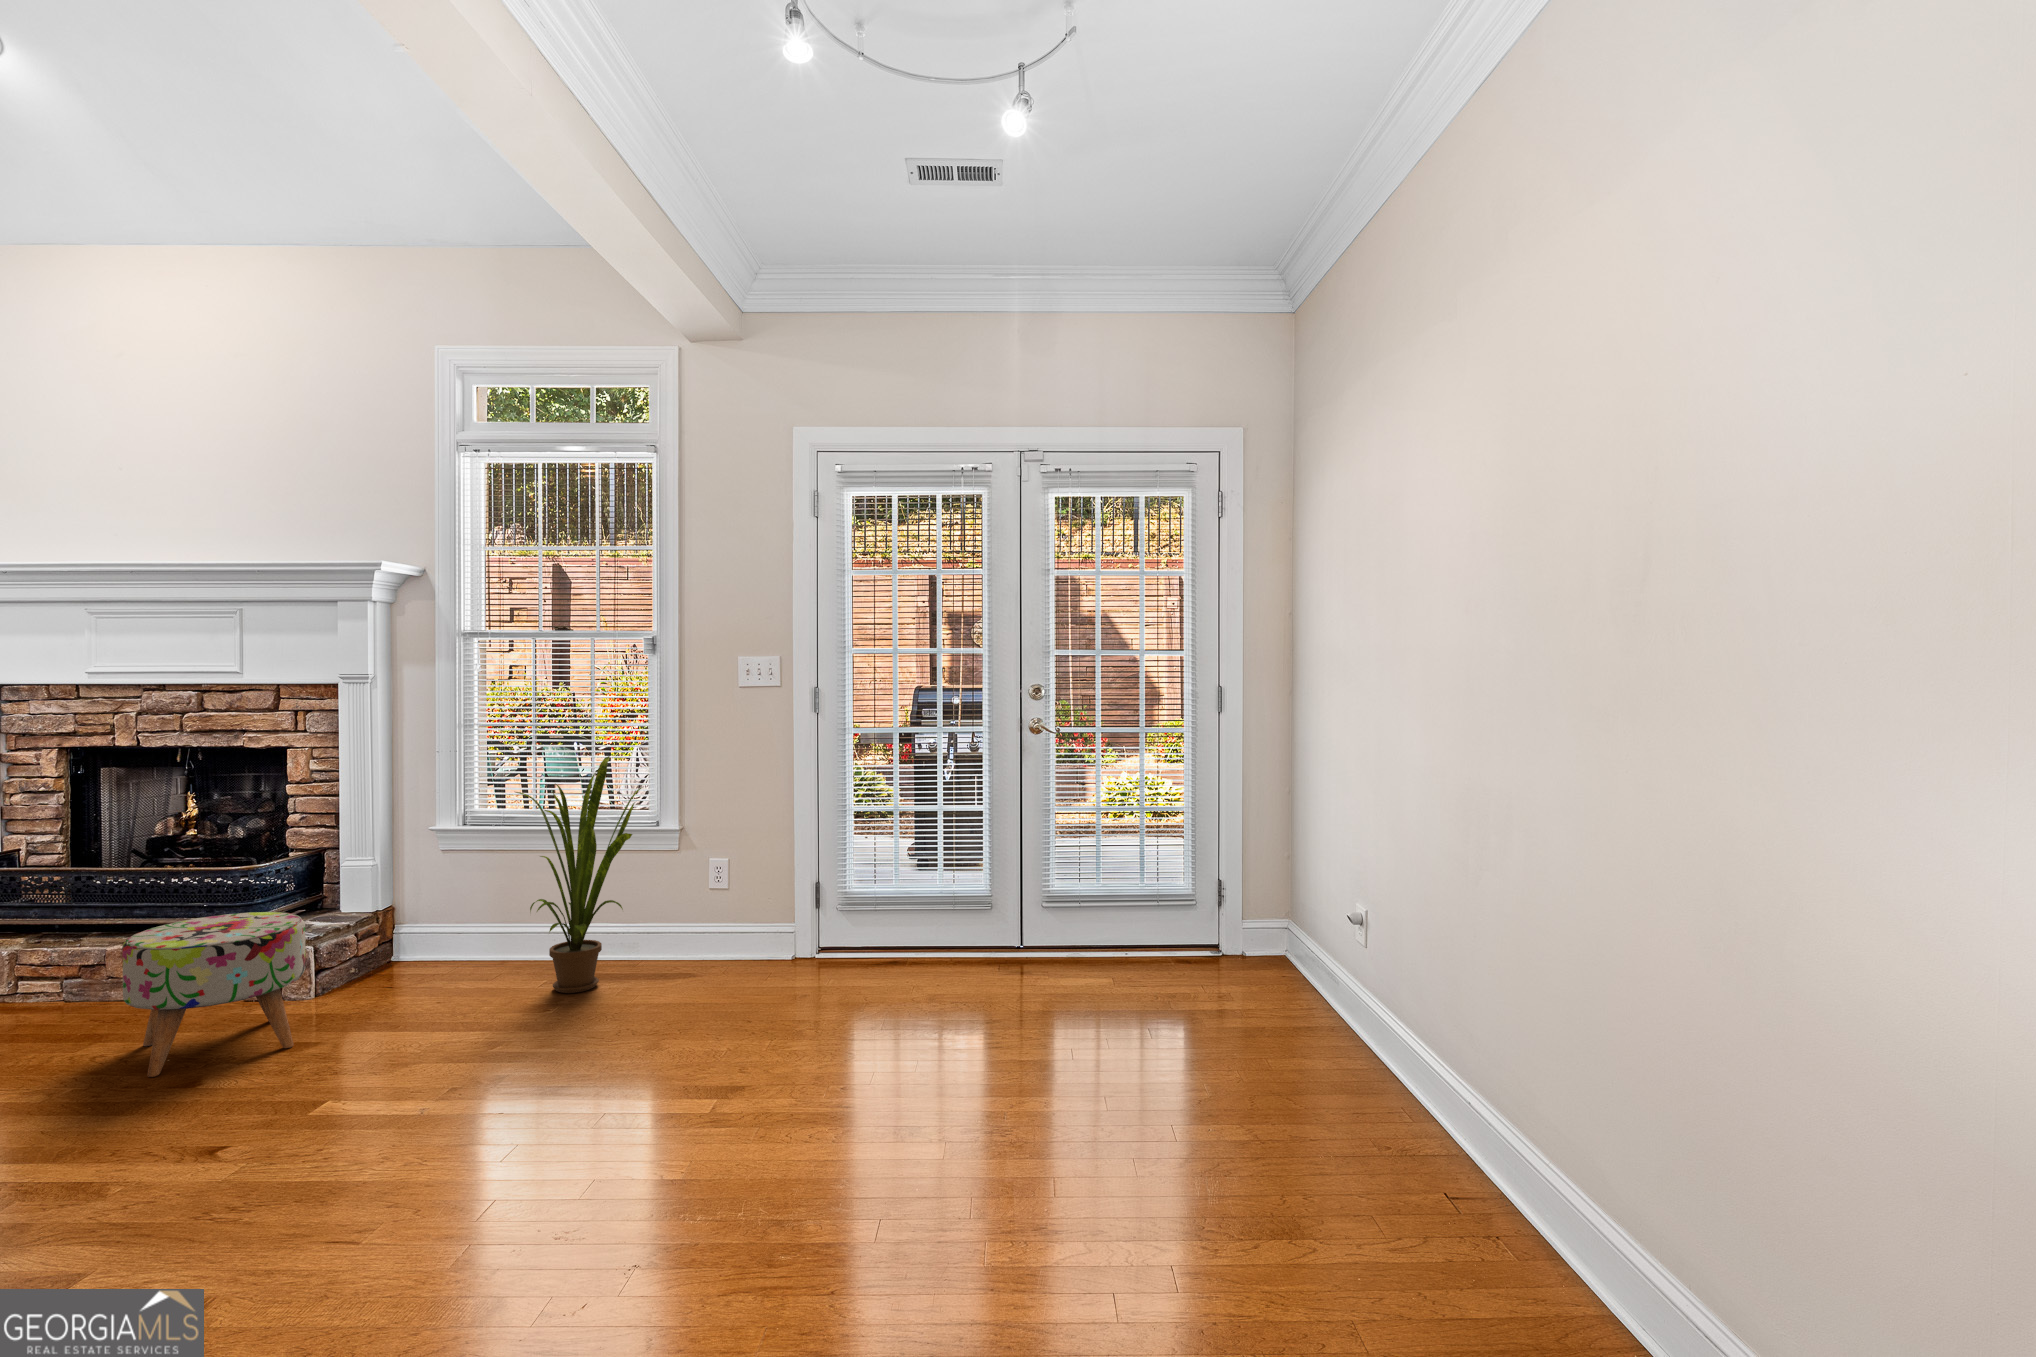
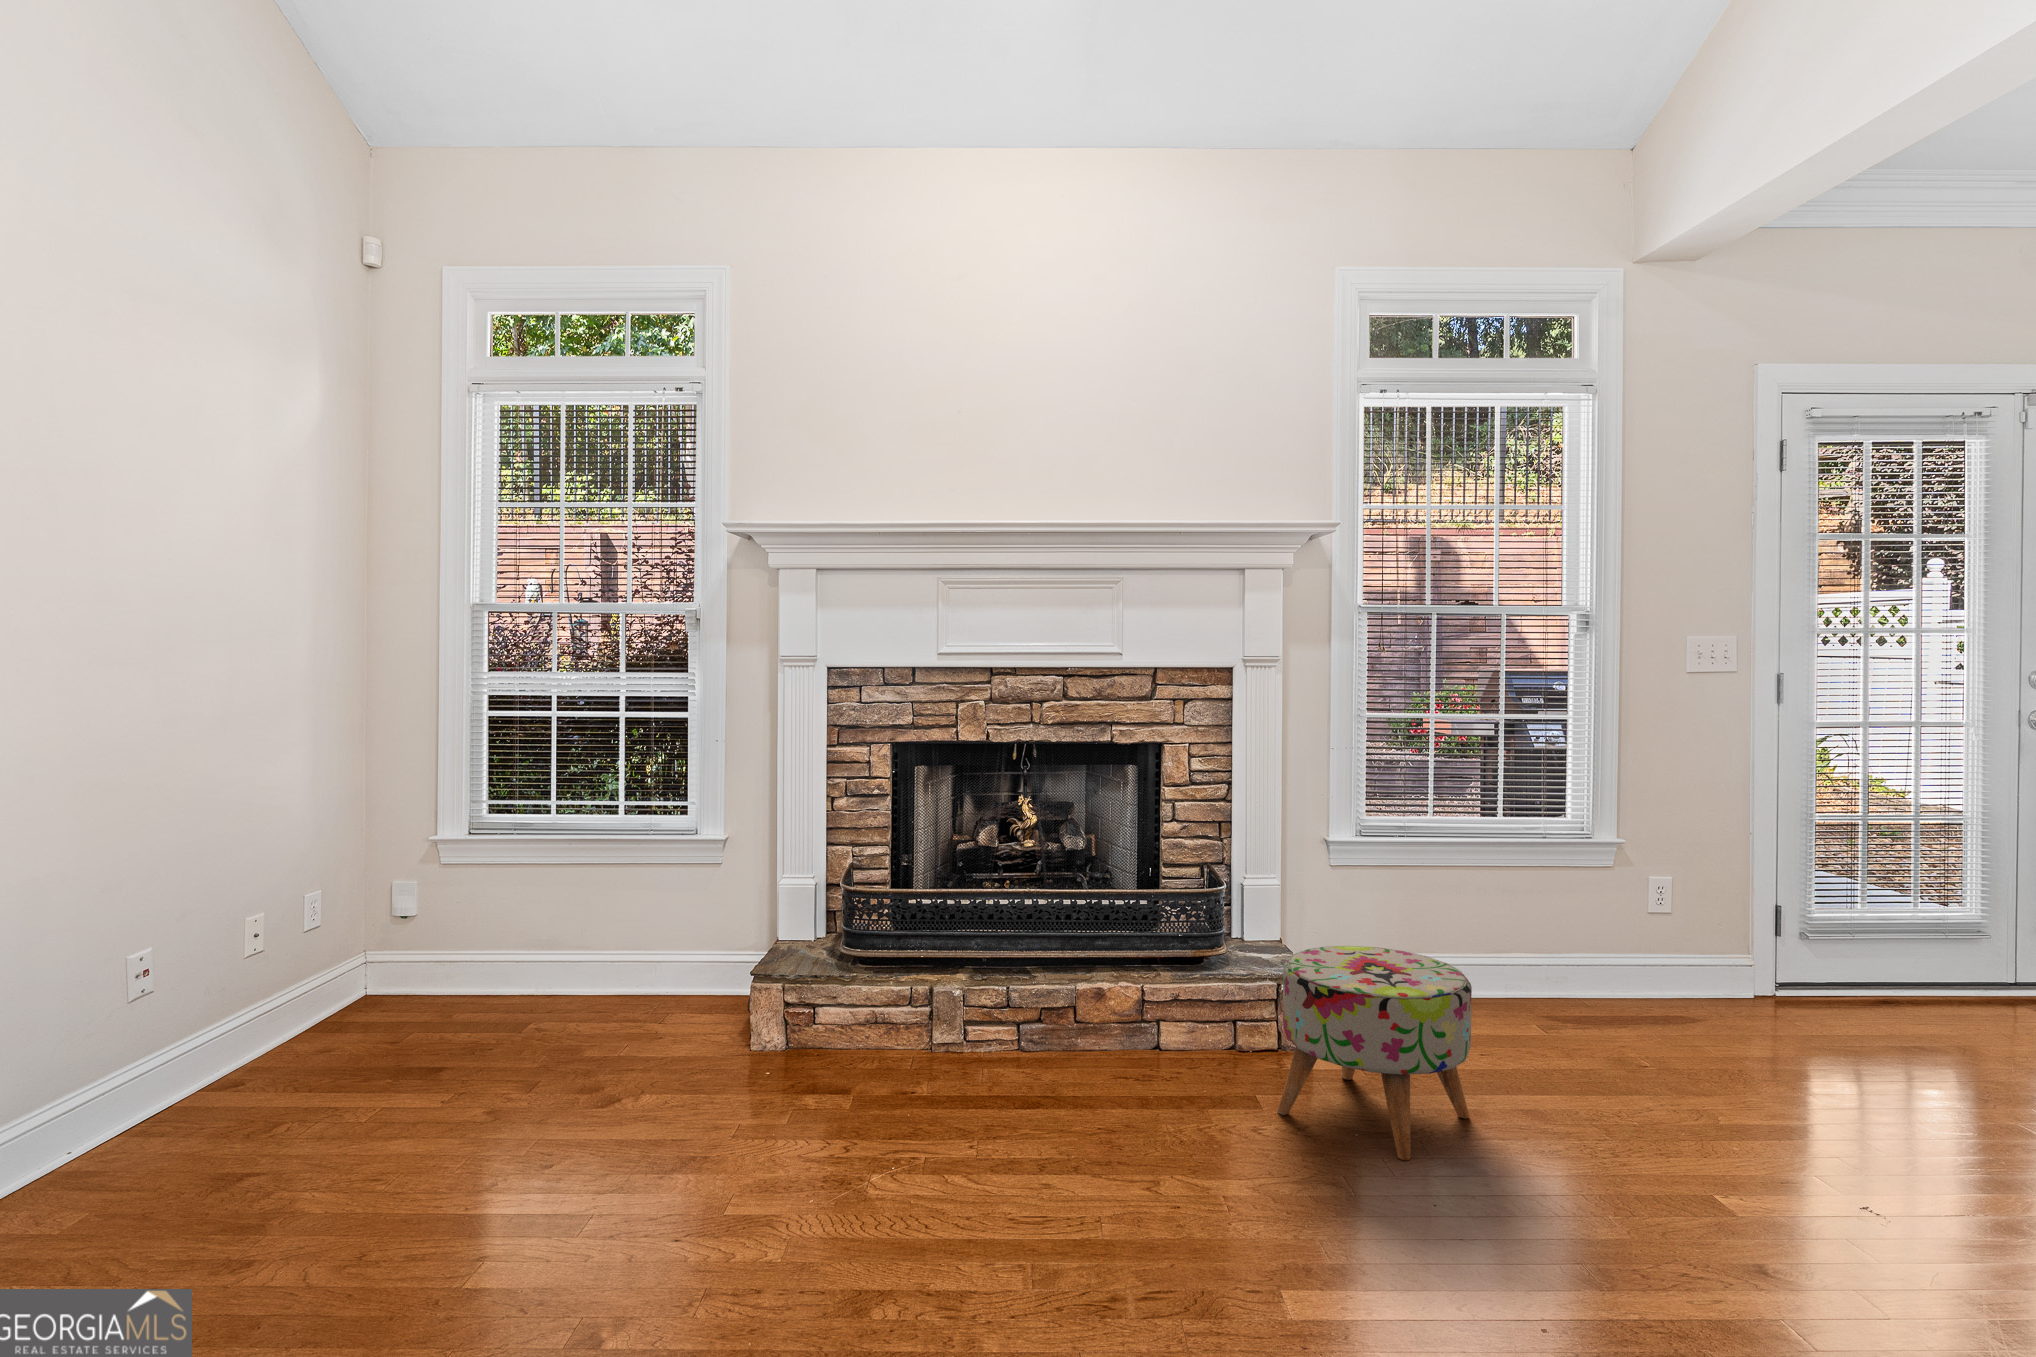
house plant: present [516,756,642,993] -> none [1510,755,1695,1042]

